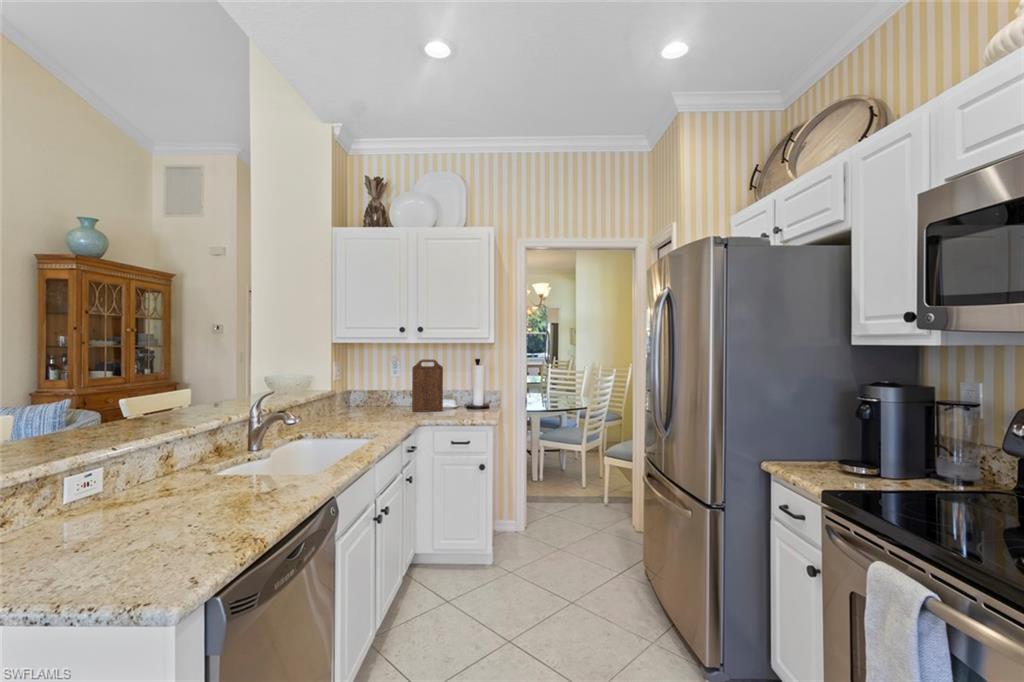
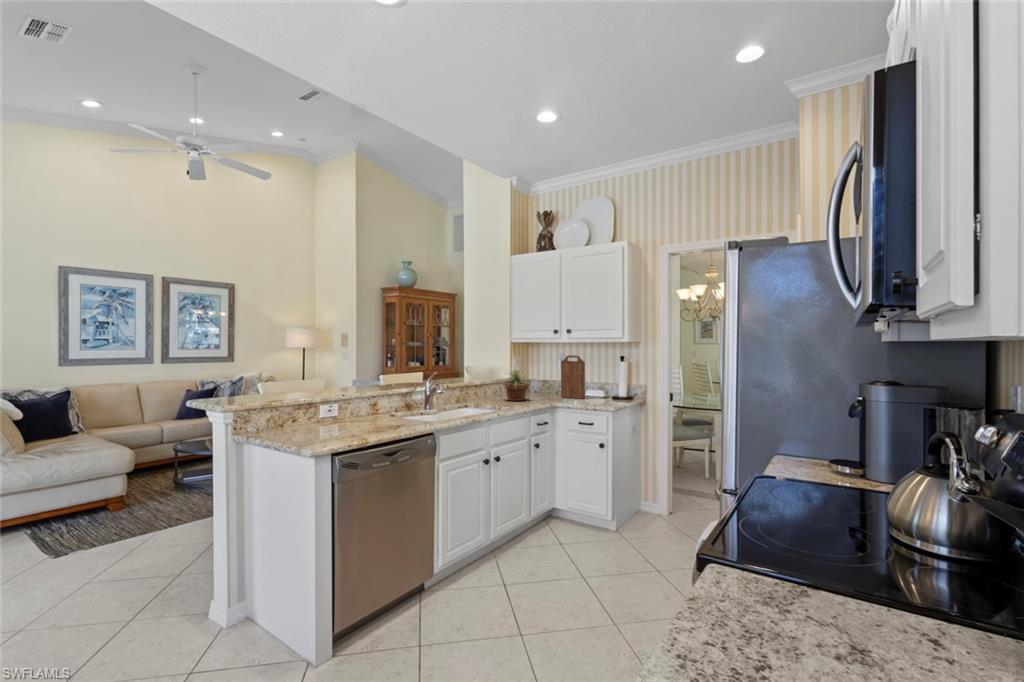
potted plant: none [338,378,394,423] -> present [504,370,530,401]

